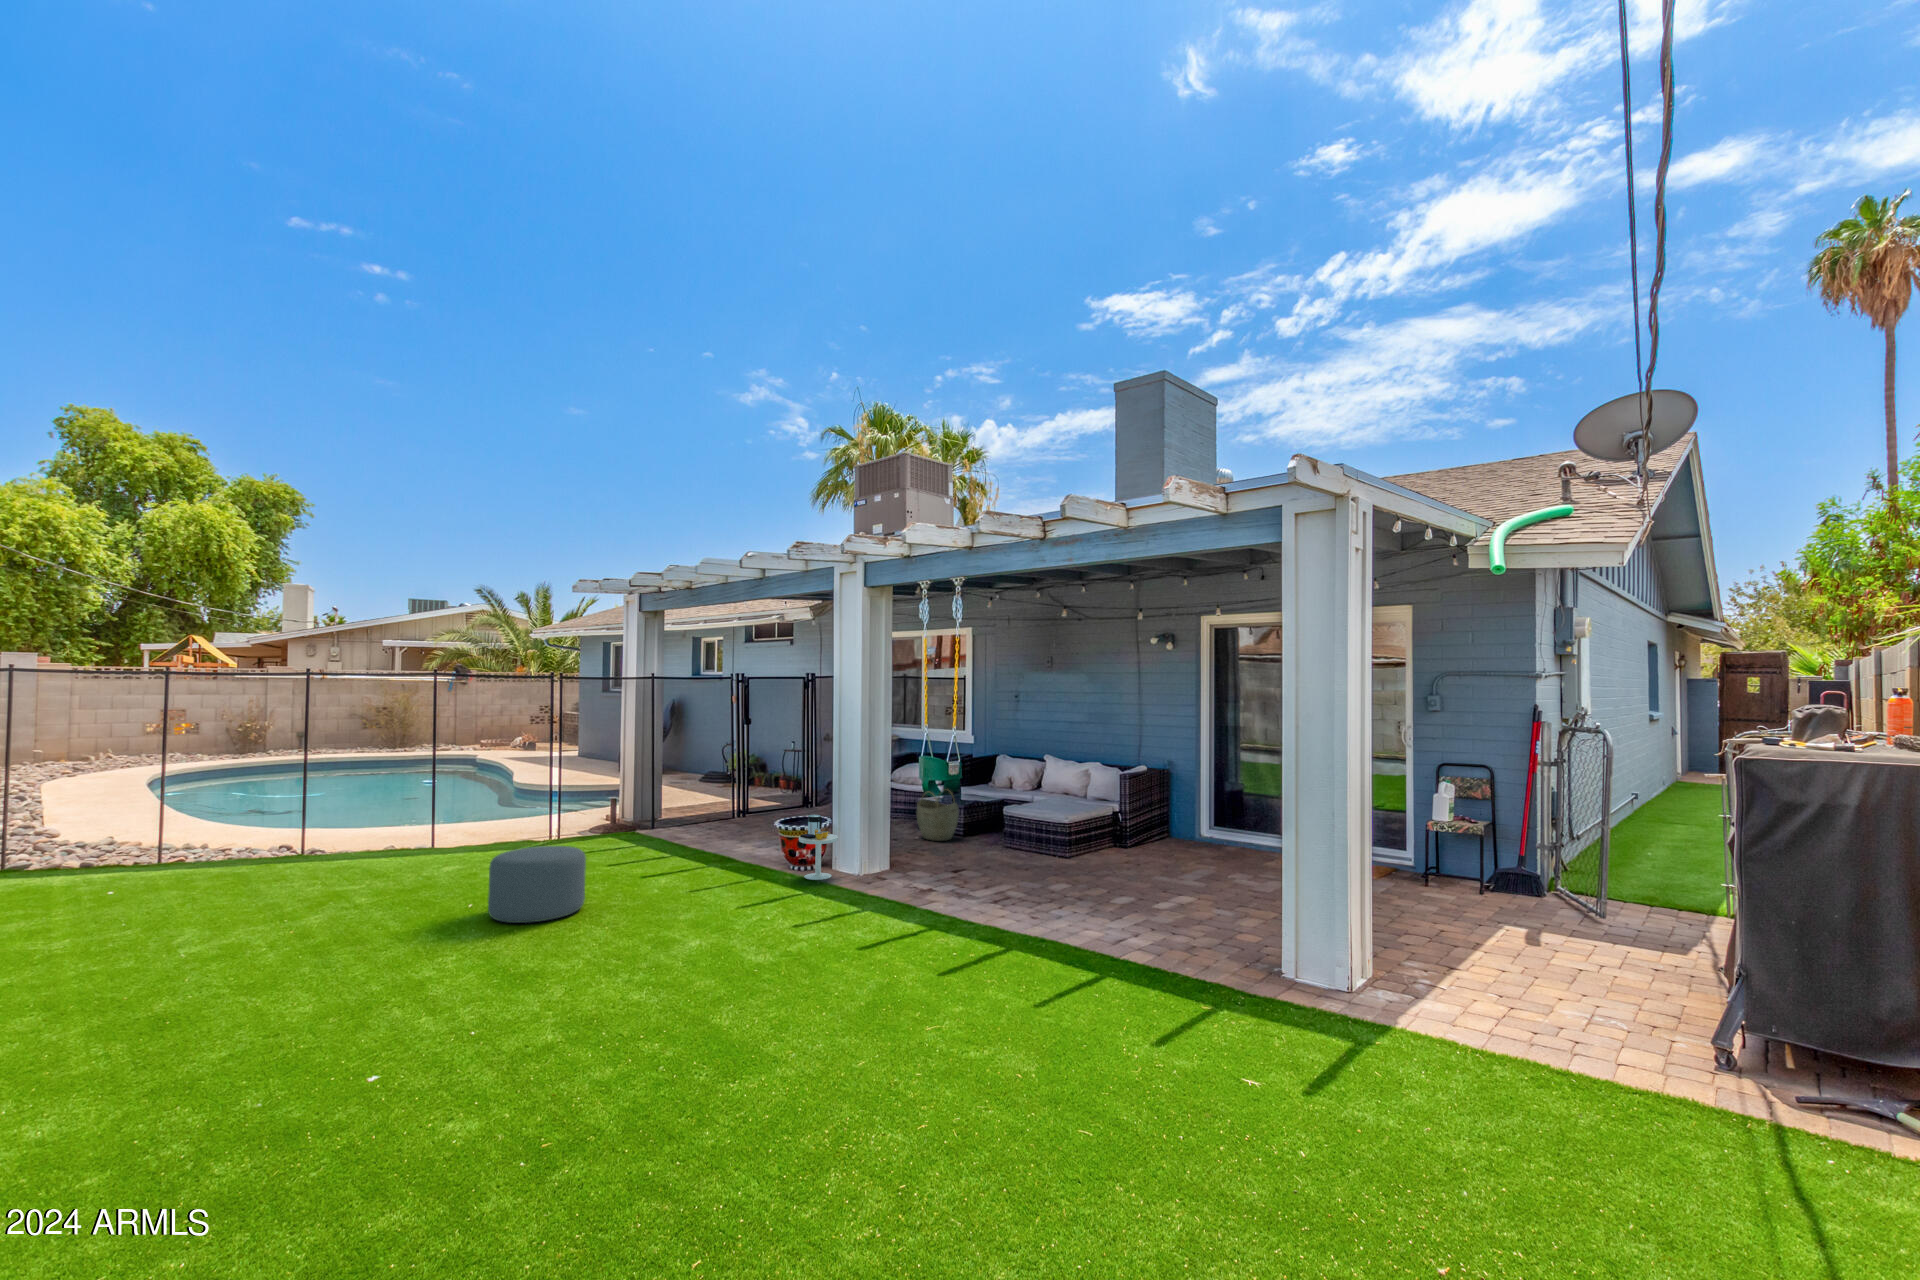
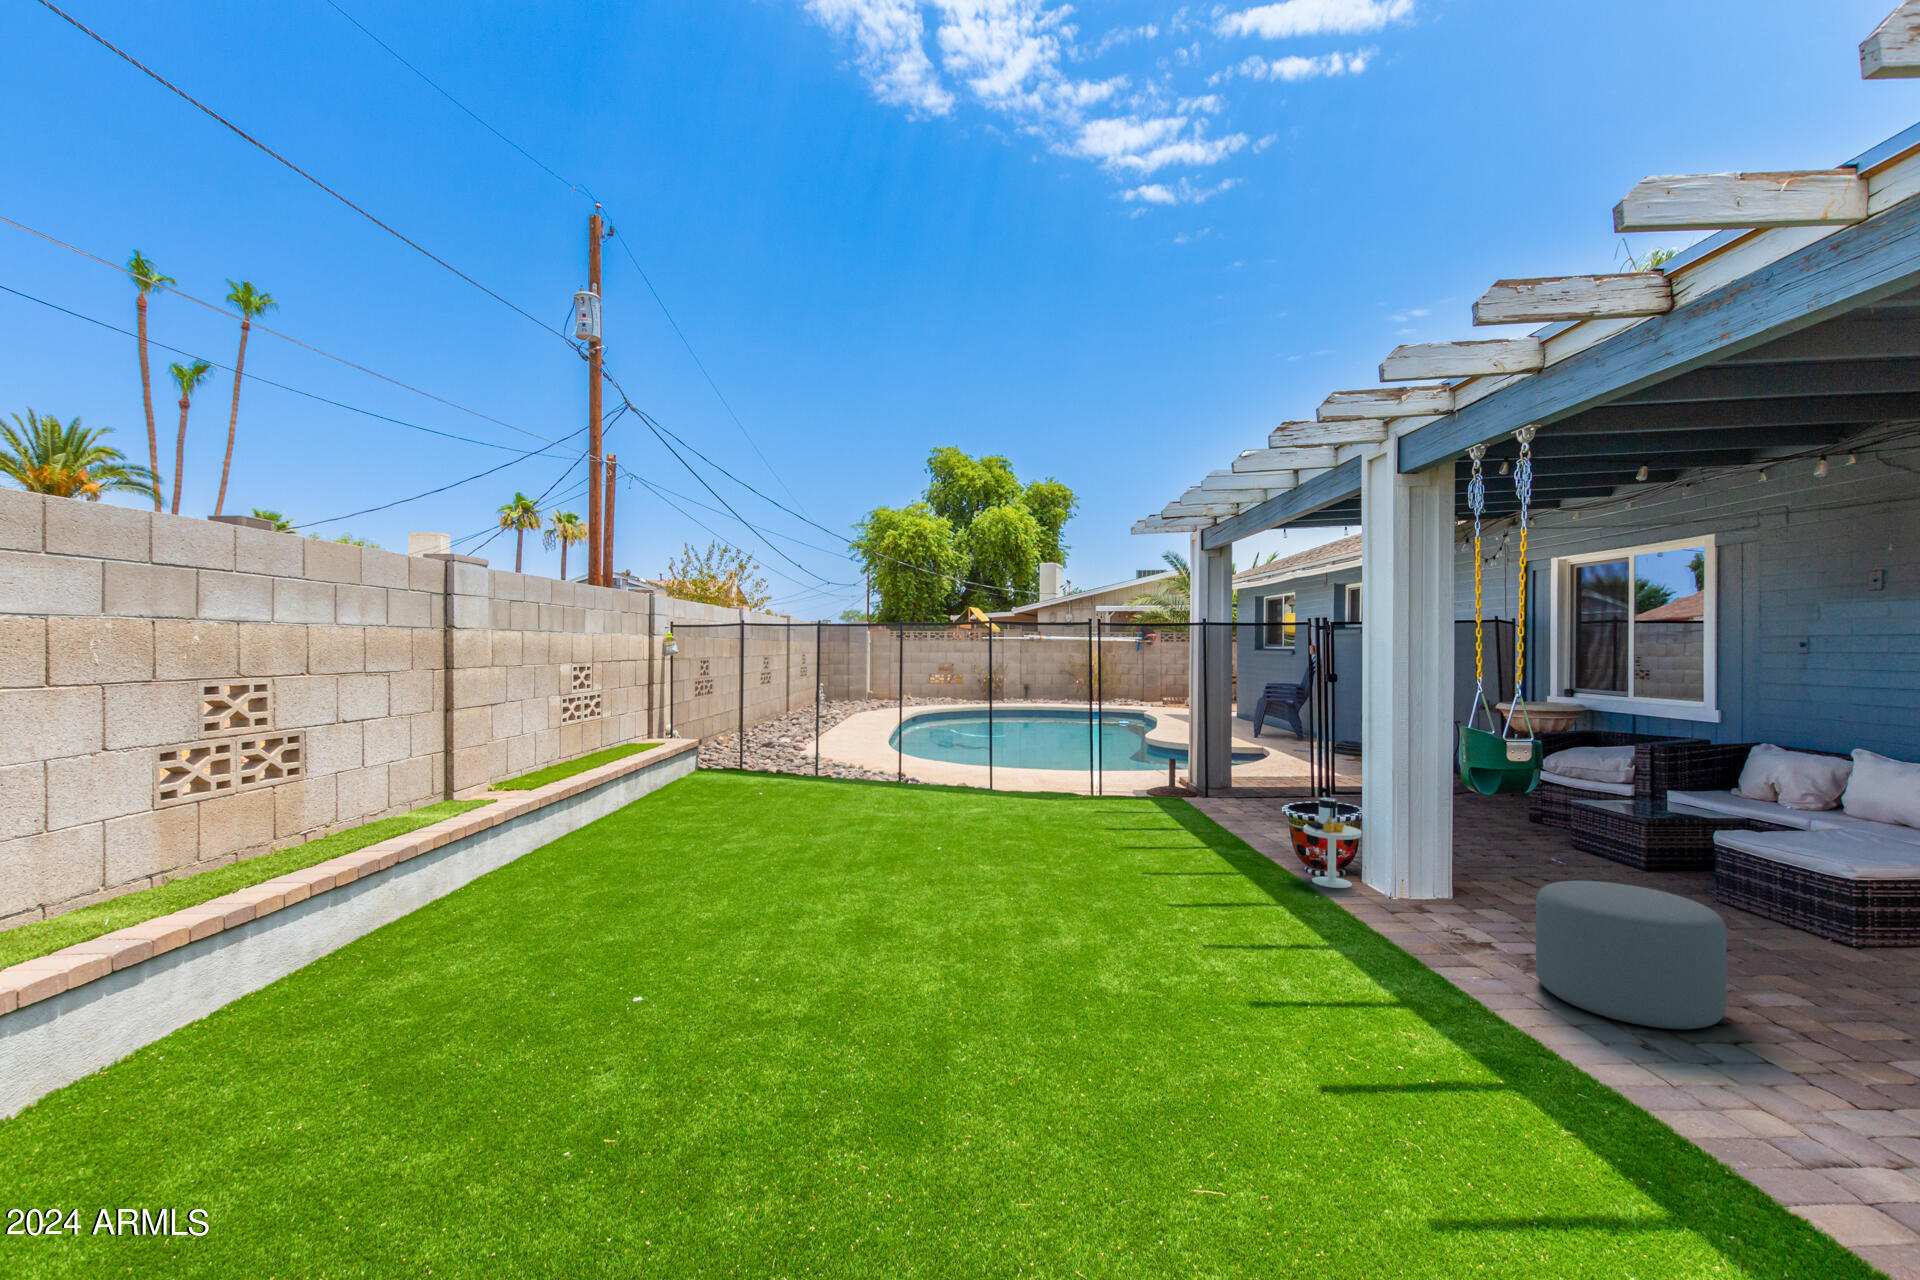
woven basket: present [917,793,959,841] -> none [1554,792,1636,874]
ottoman: present [488,846,586,923] -> present [1536,881,1727,1029]

